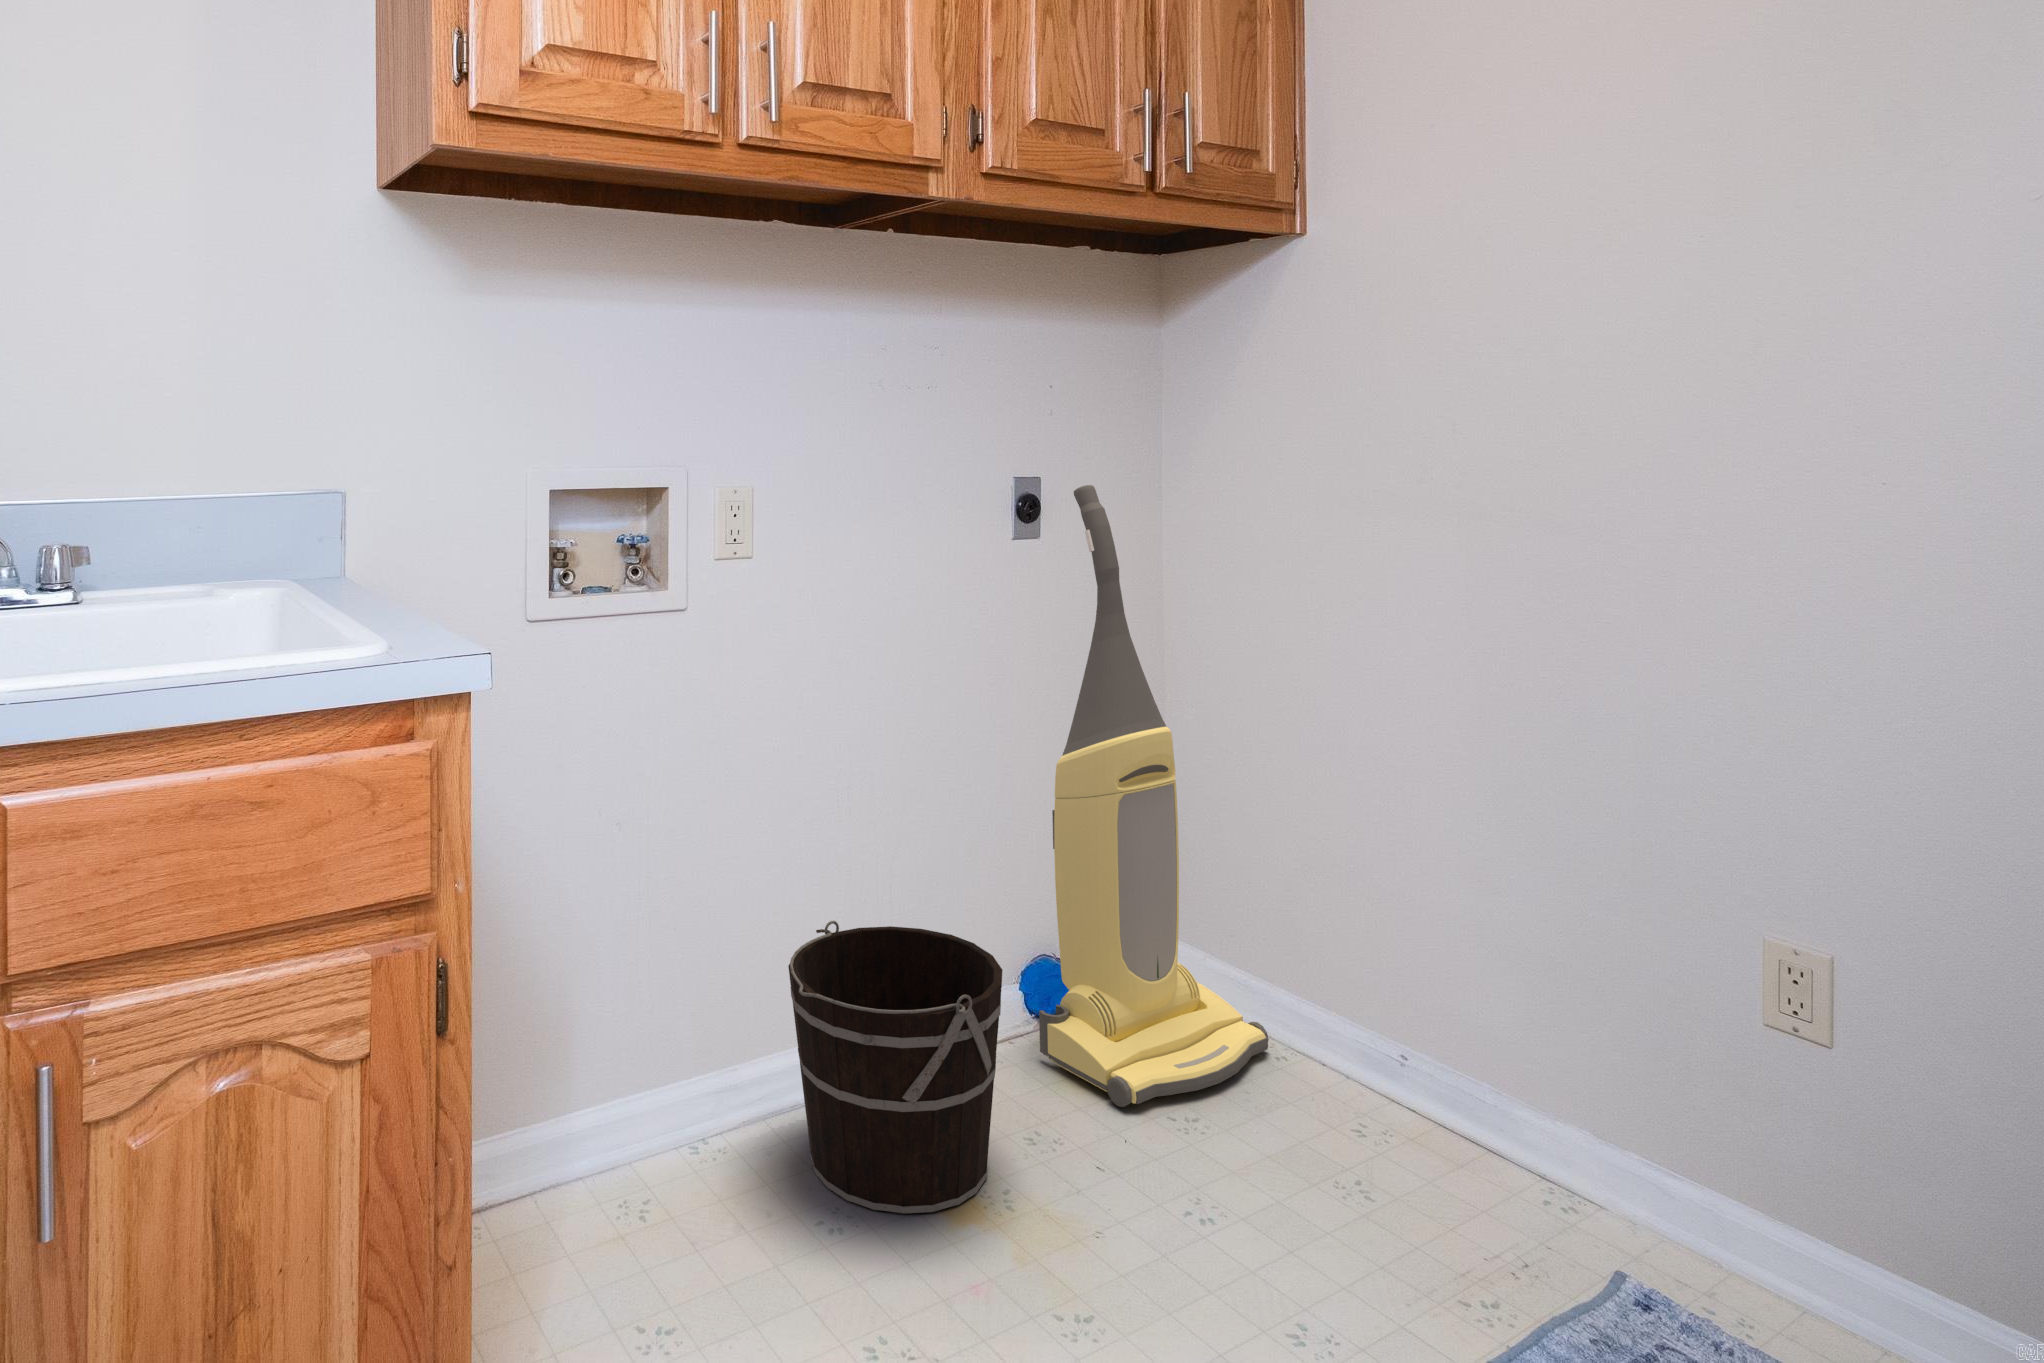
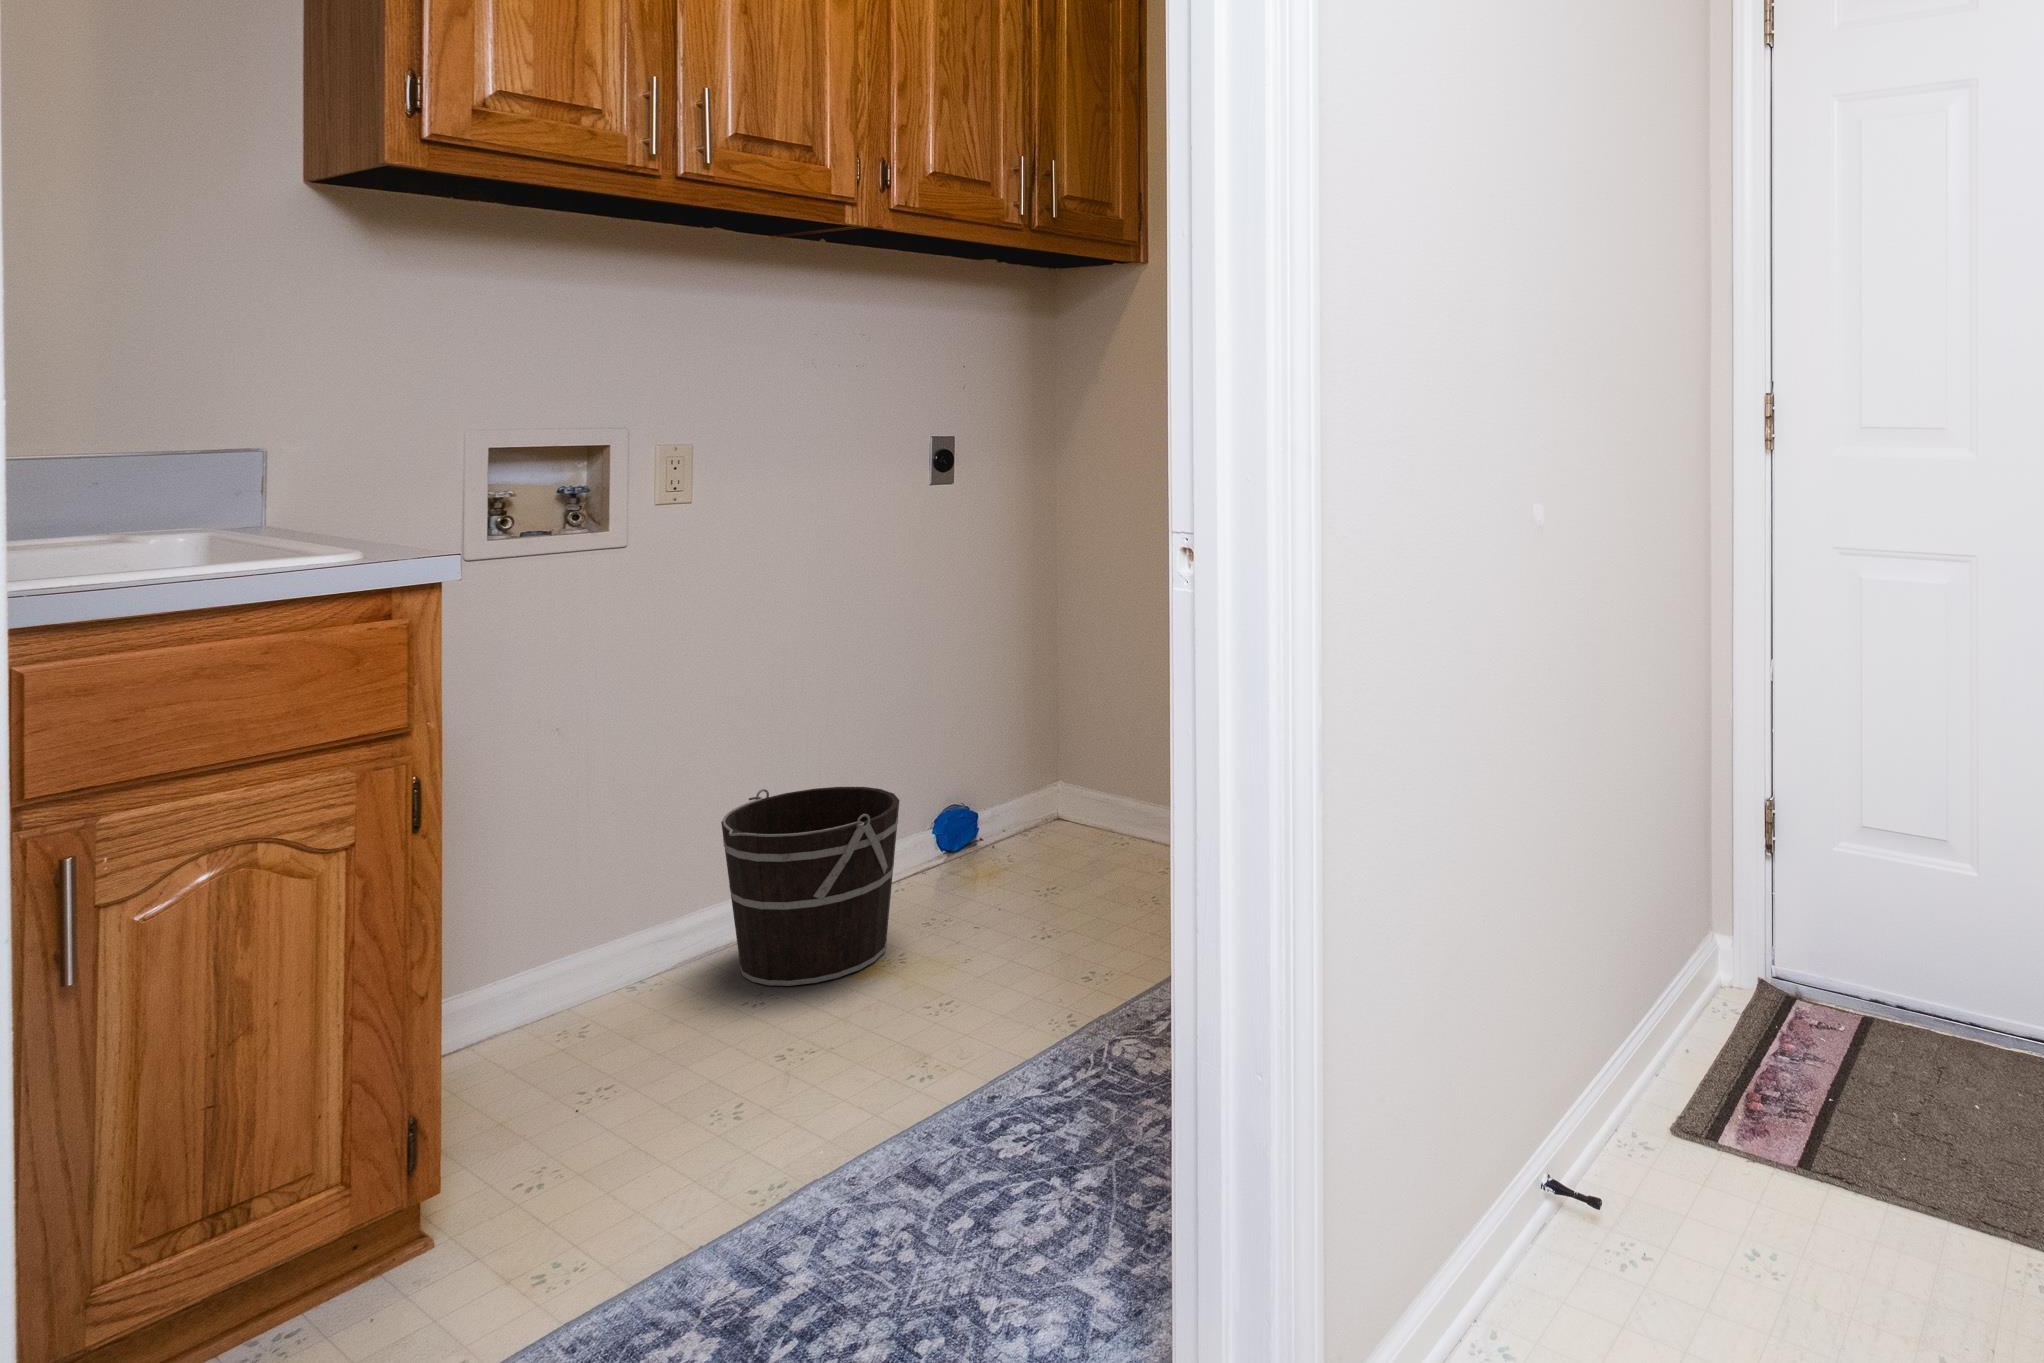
vacuum cleaner: present [1039,485,1269,1107] -> none [941,445,1112,896]

